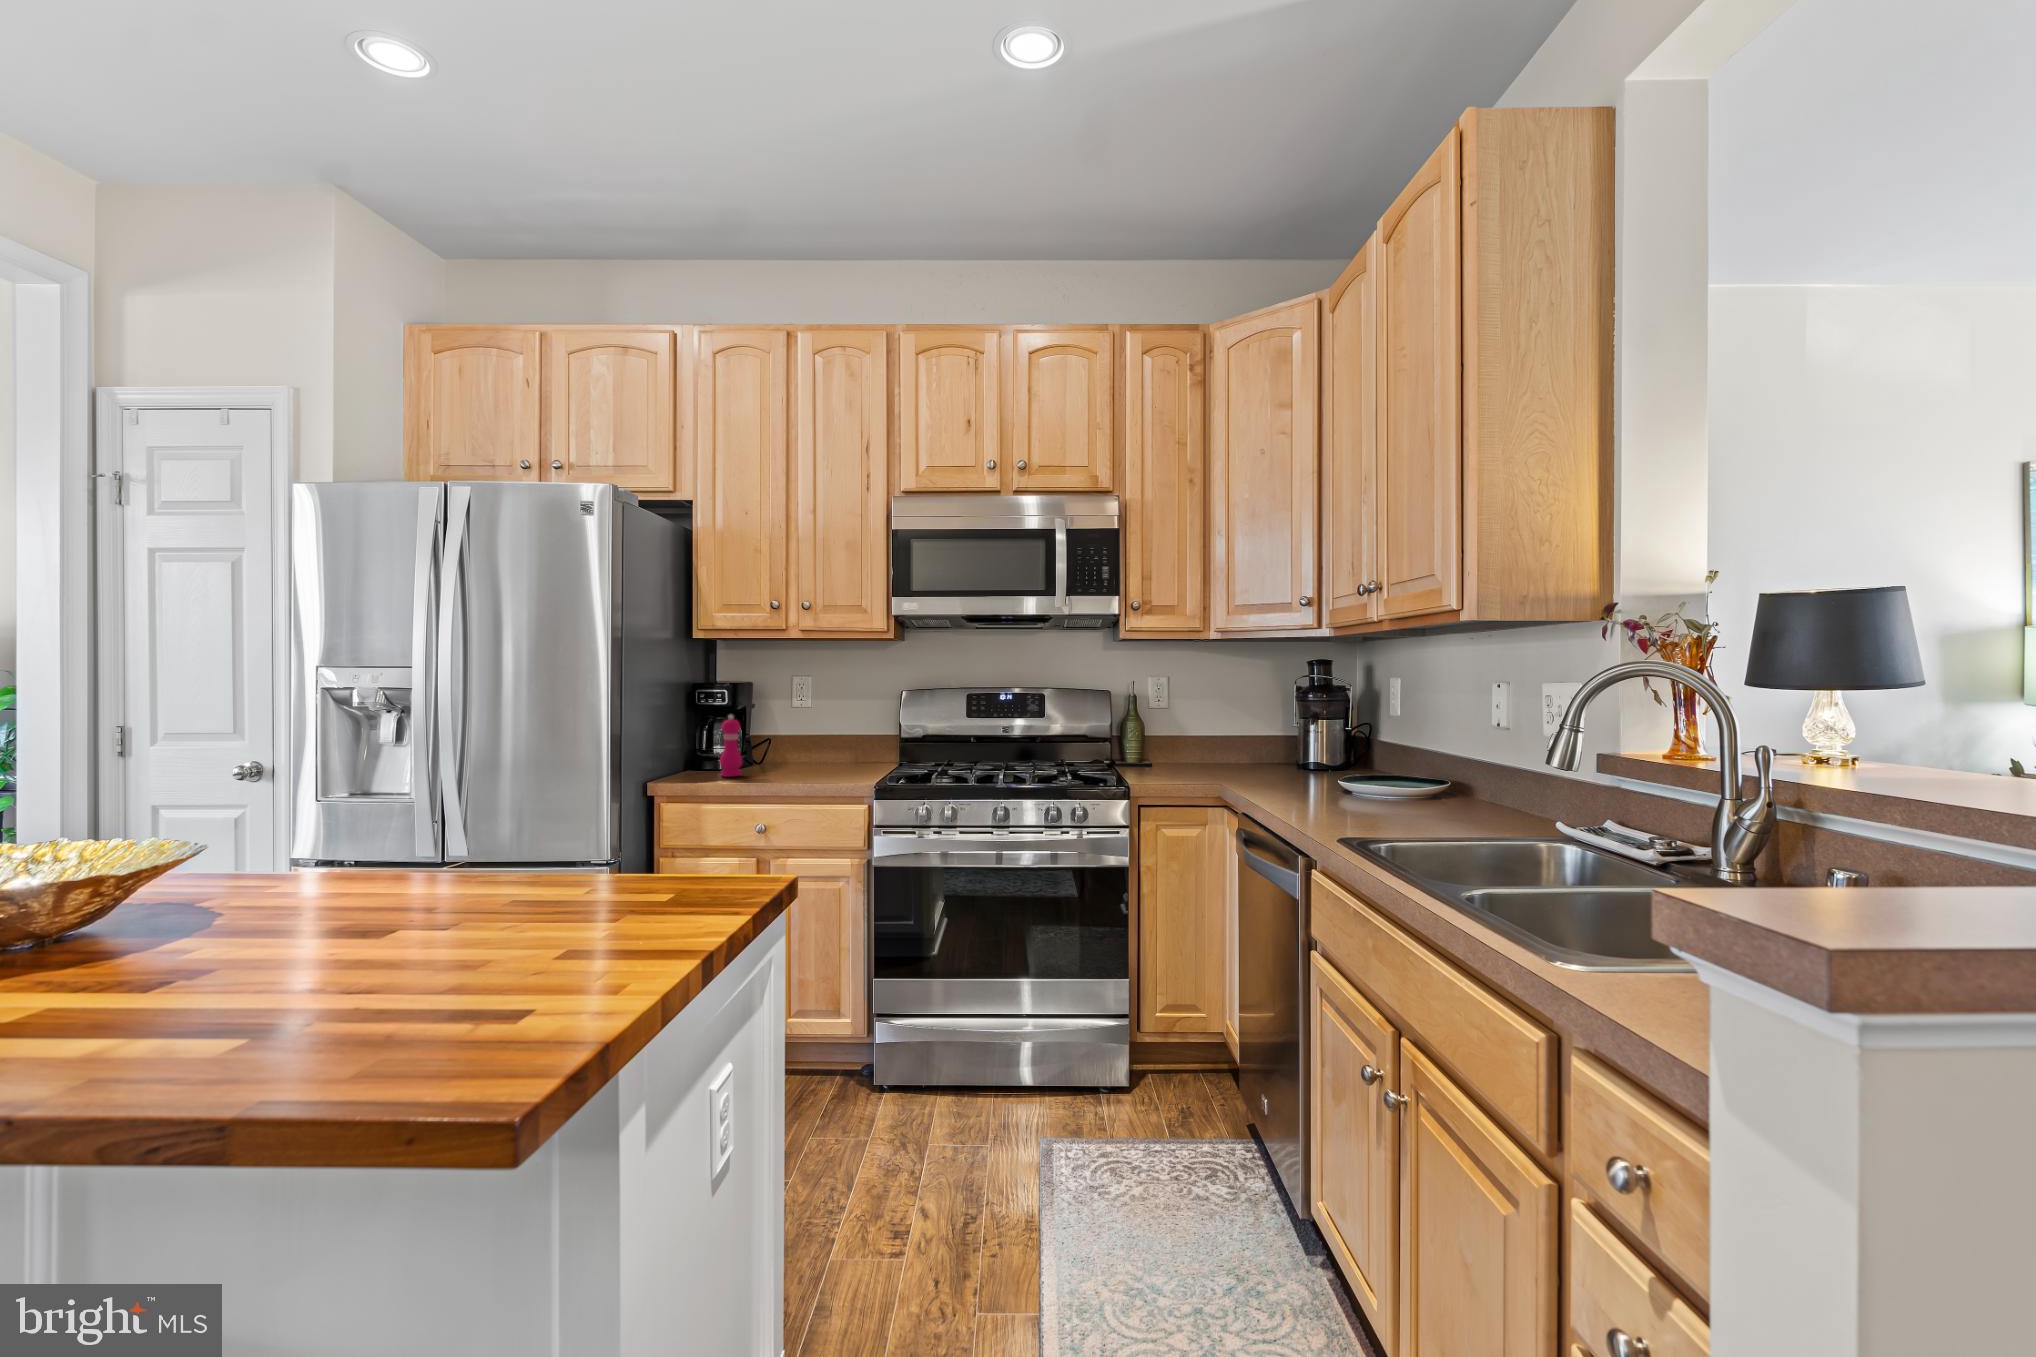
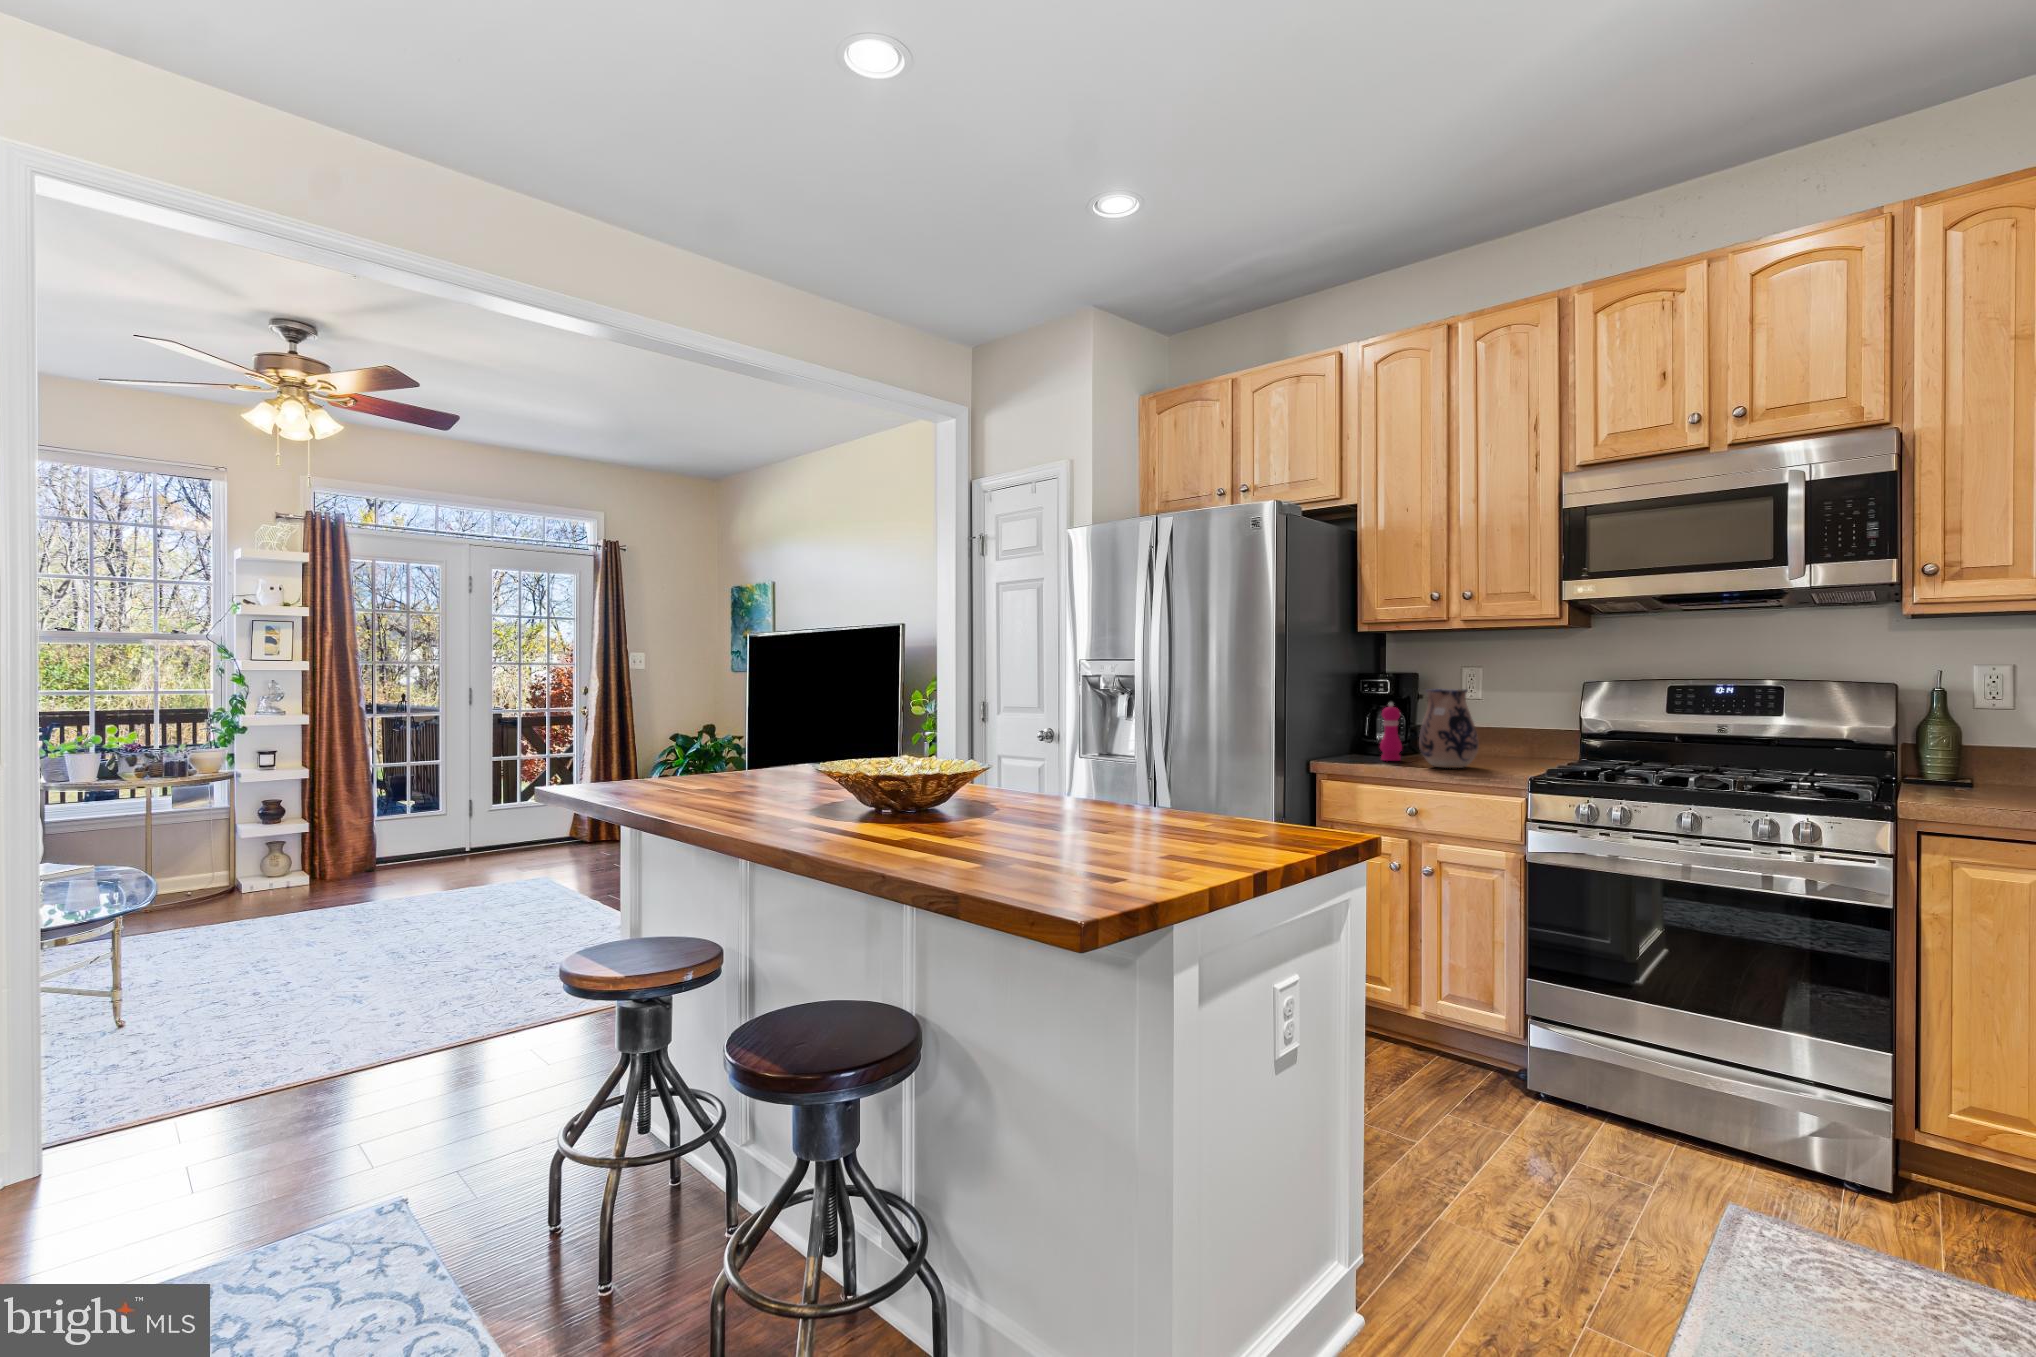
ceramic pitcher: none [764,701,821,781] -> present [1419,689,1479,768]

